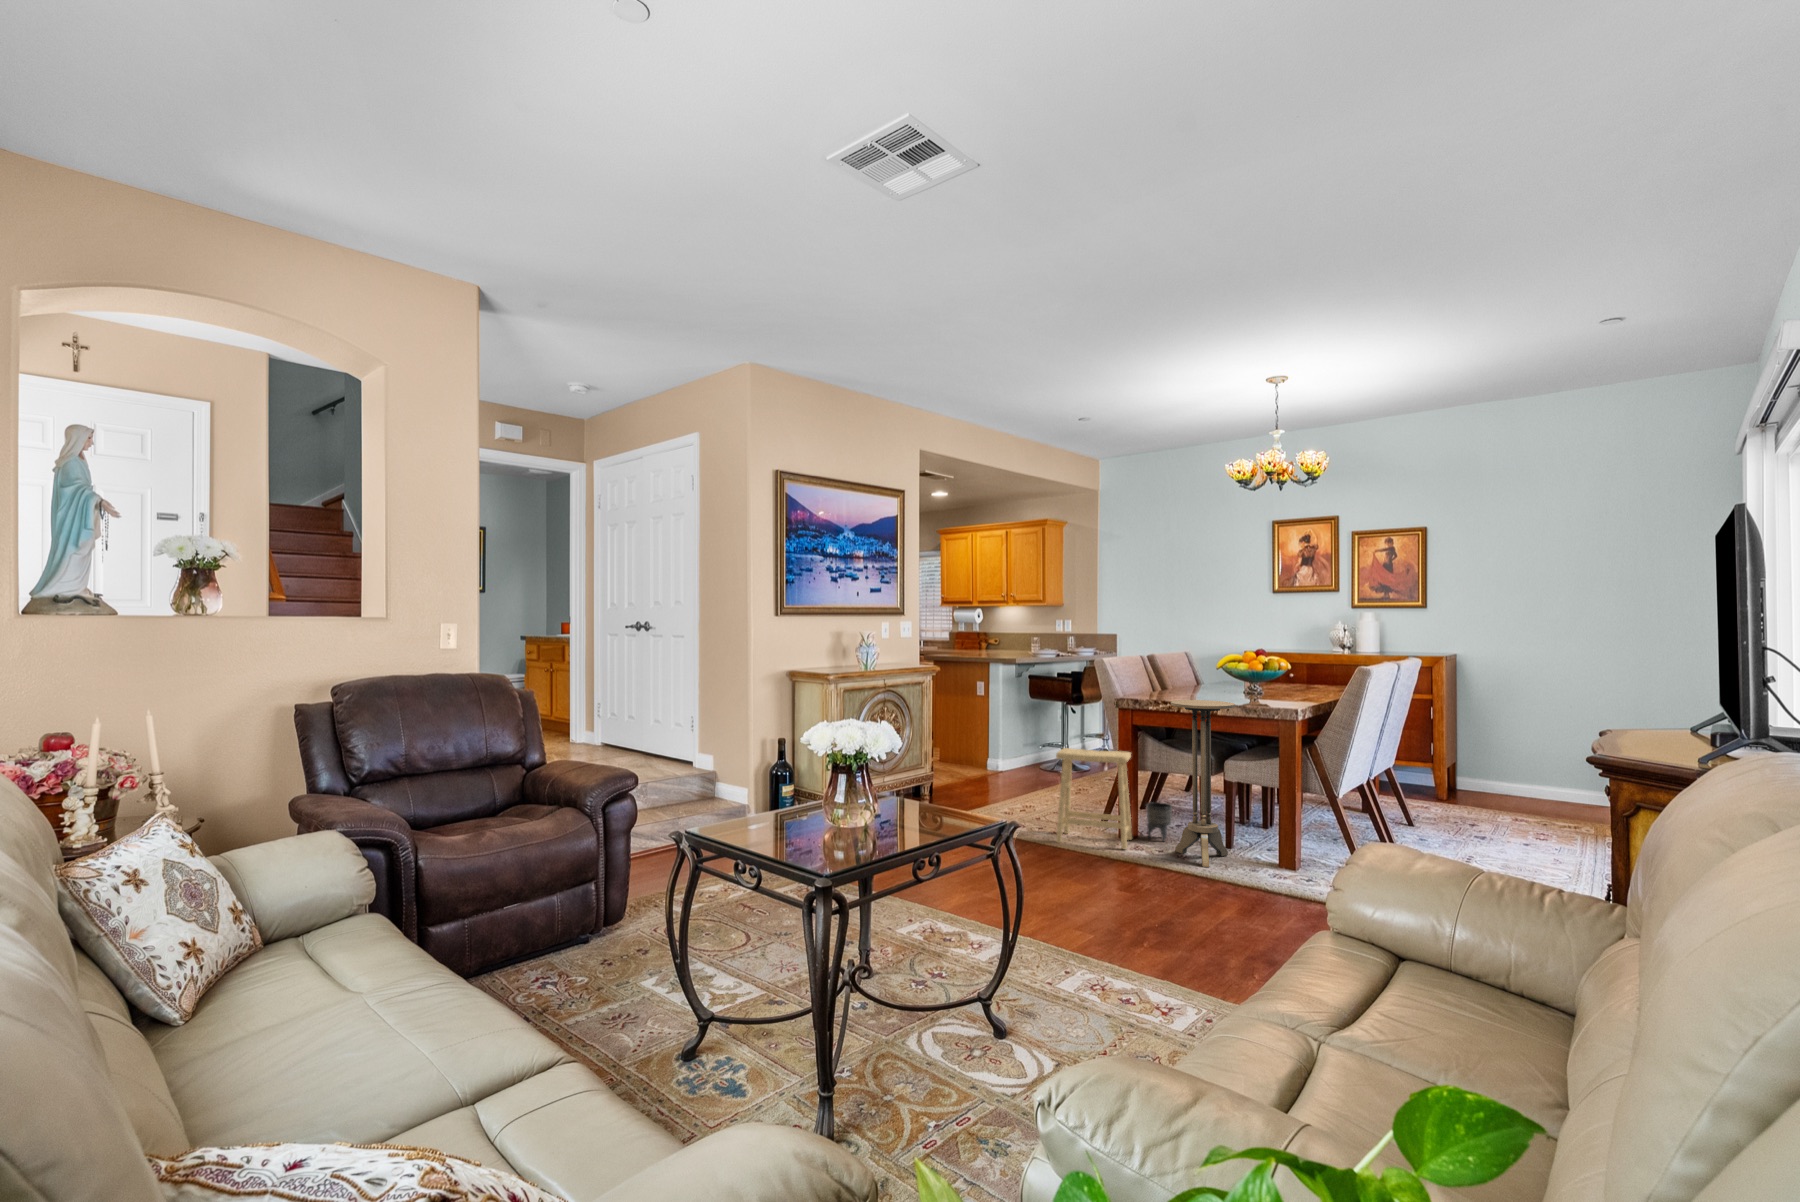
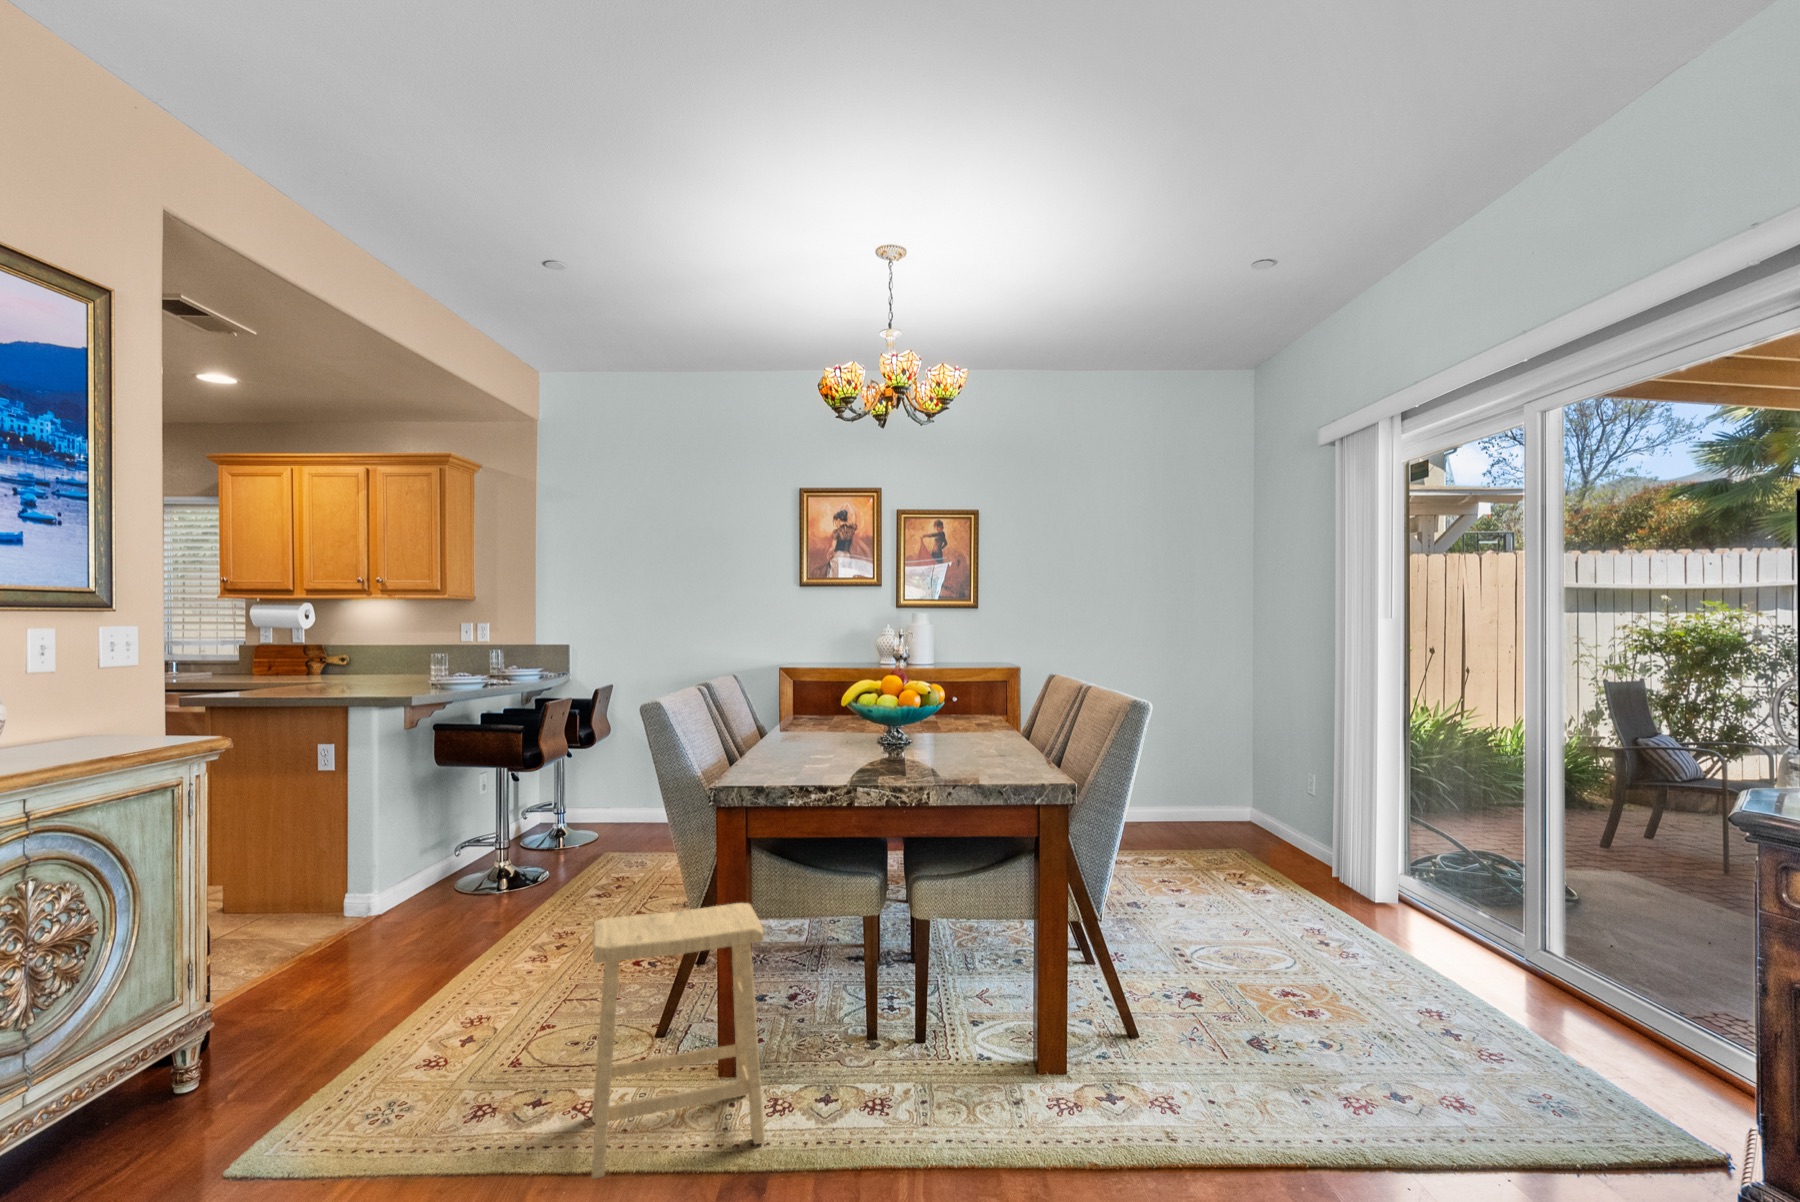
side table: present [1171,700,1235,867] -> none [852,777,983,1148]
planter: present [1146,802,1172,841] -> none [767,984,818,1073]

